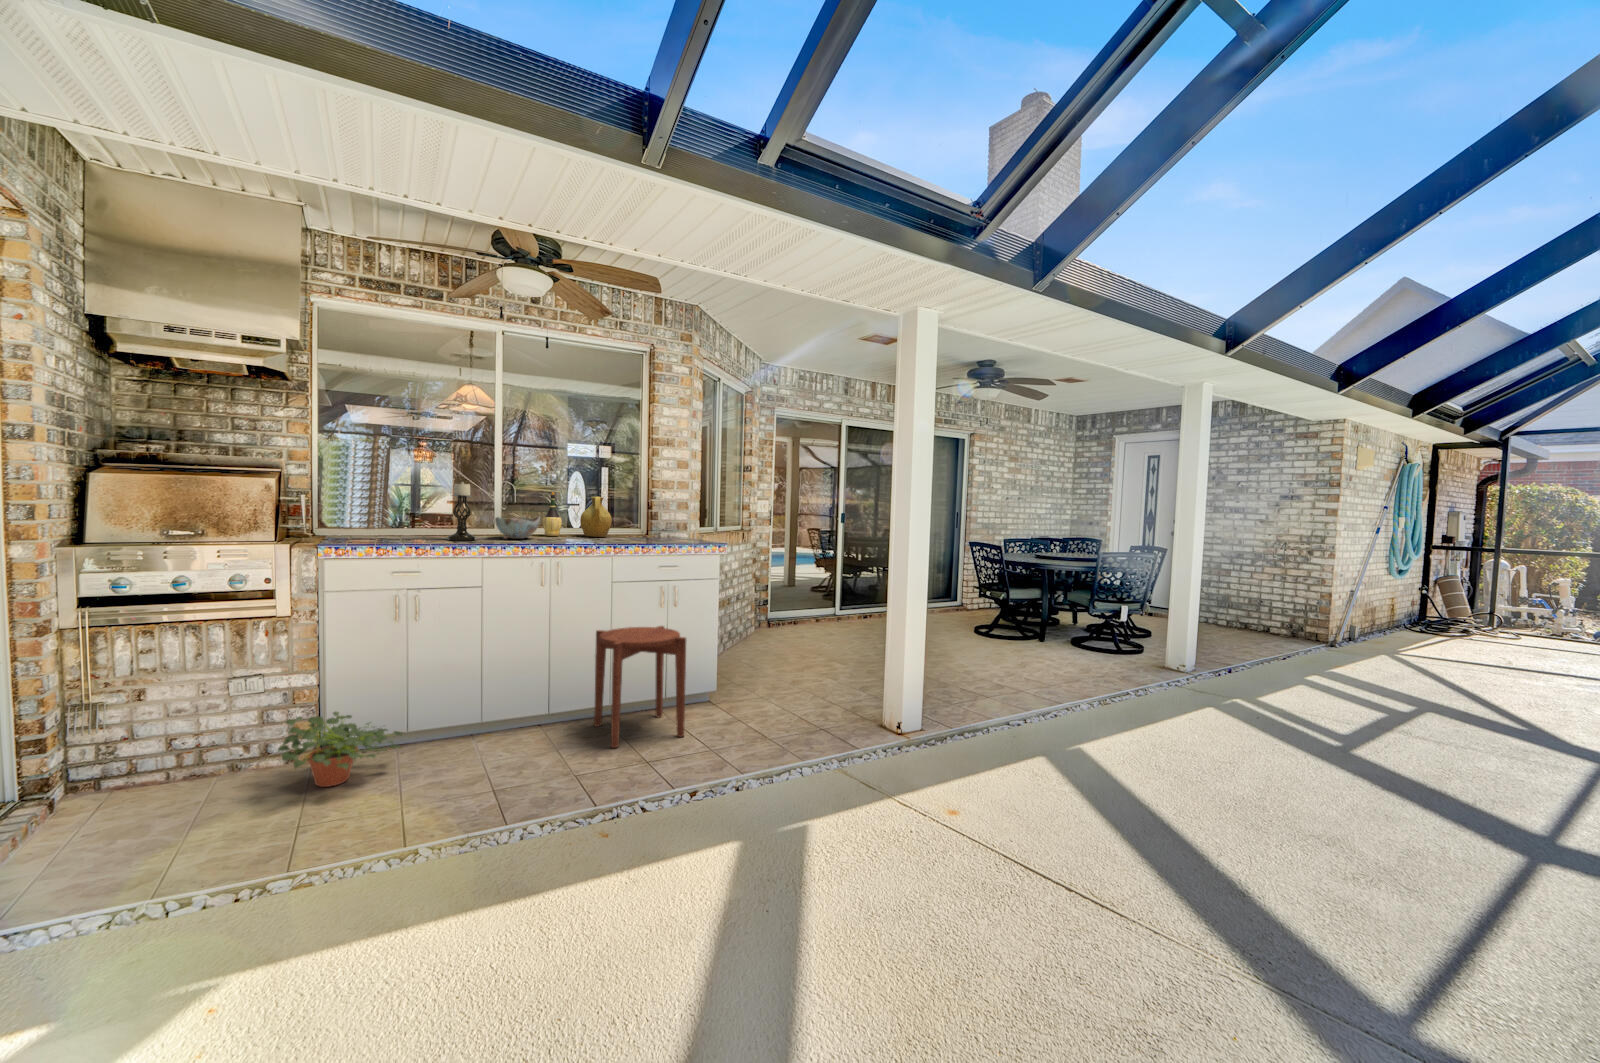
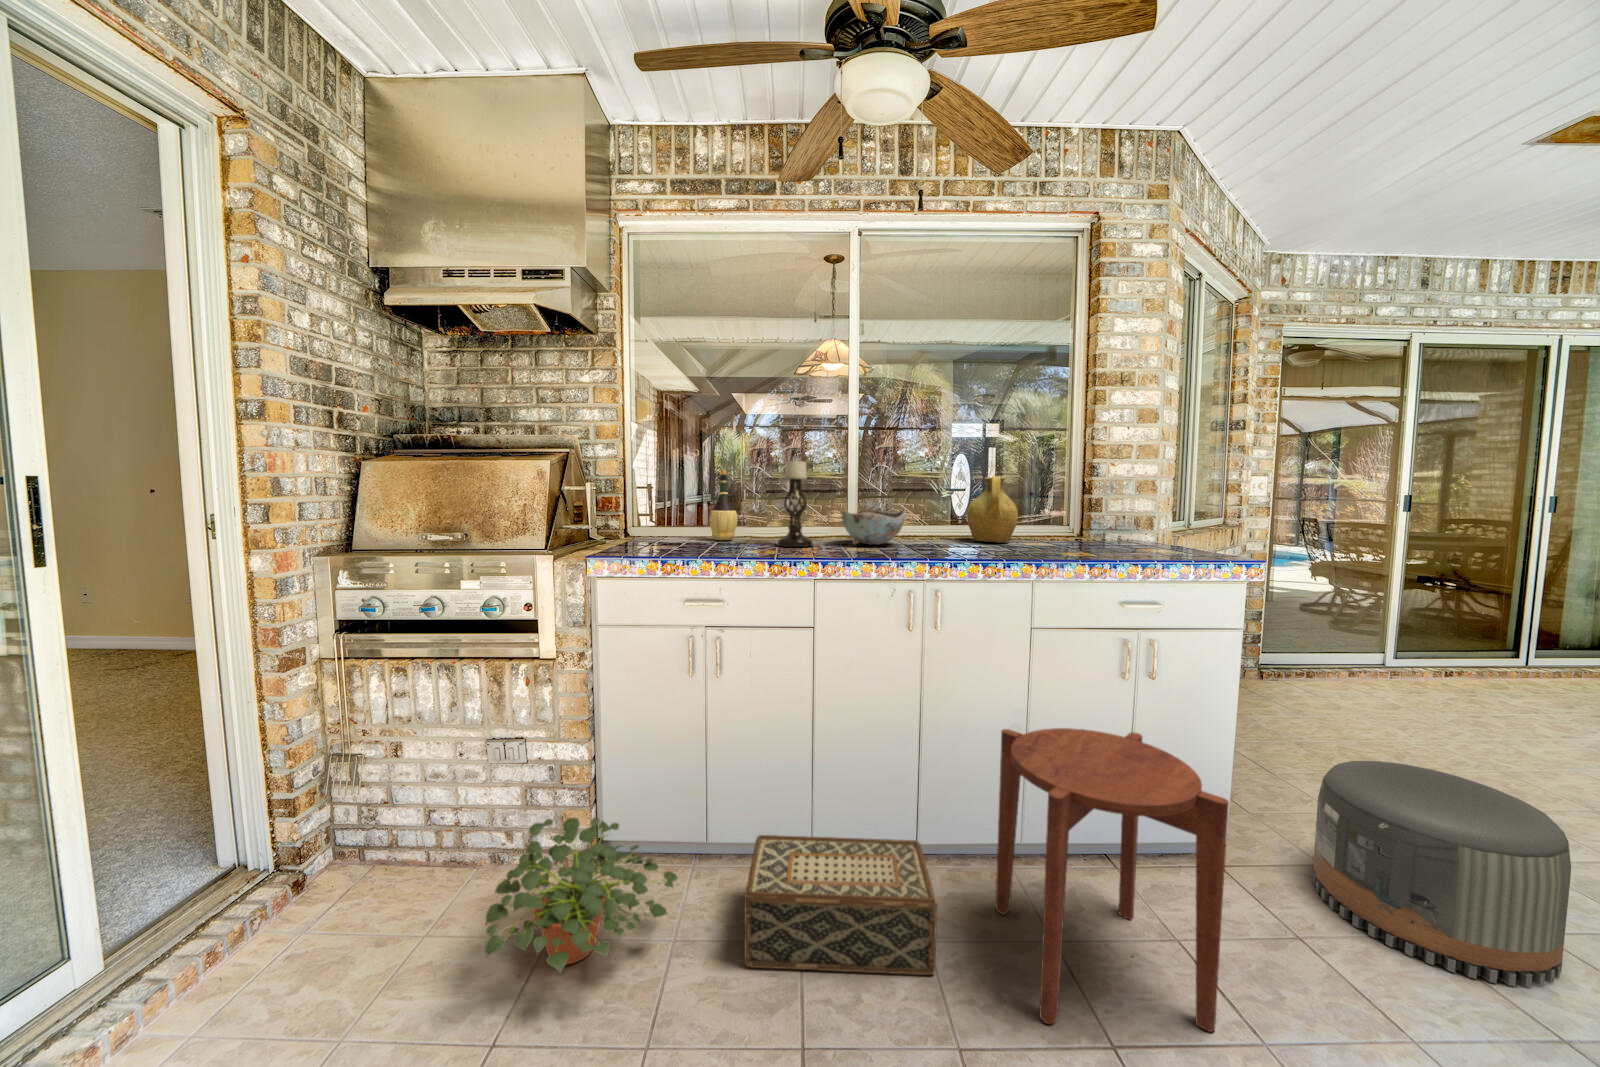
wine bottle: present [543,492,562,536] -> present [709,470,737,540]
pouf: none [747,633,822,707] -> present [1313,761,1571,987]
woven basket: none [450,696,562,764] -> present [744,835,937,975]

